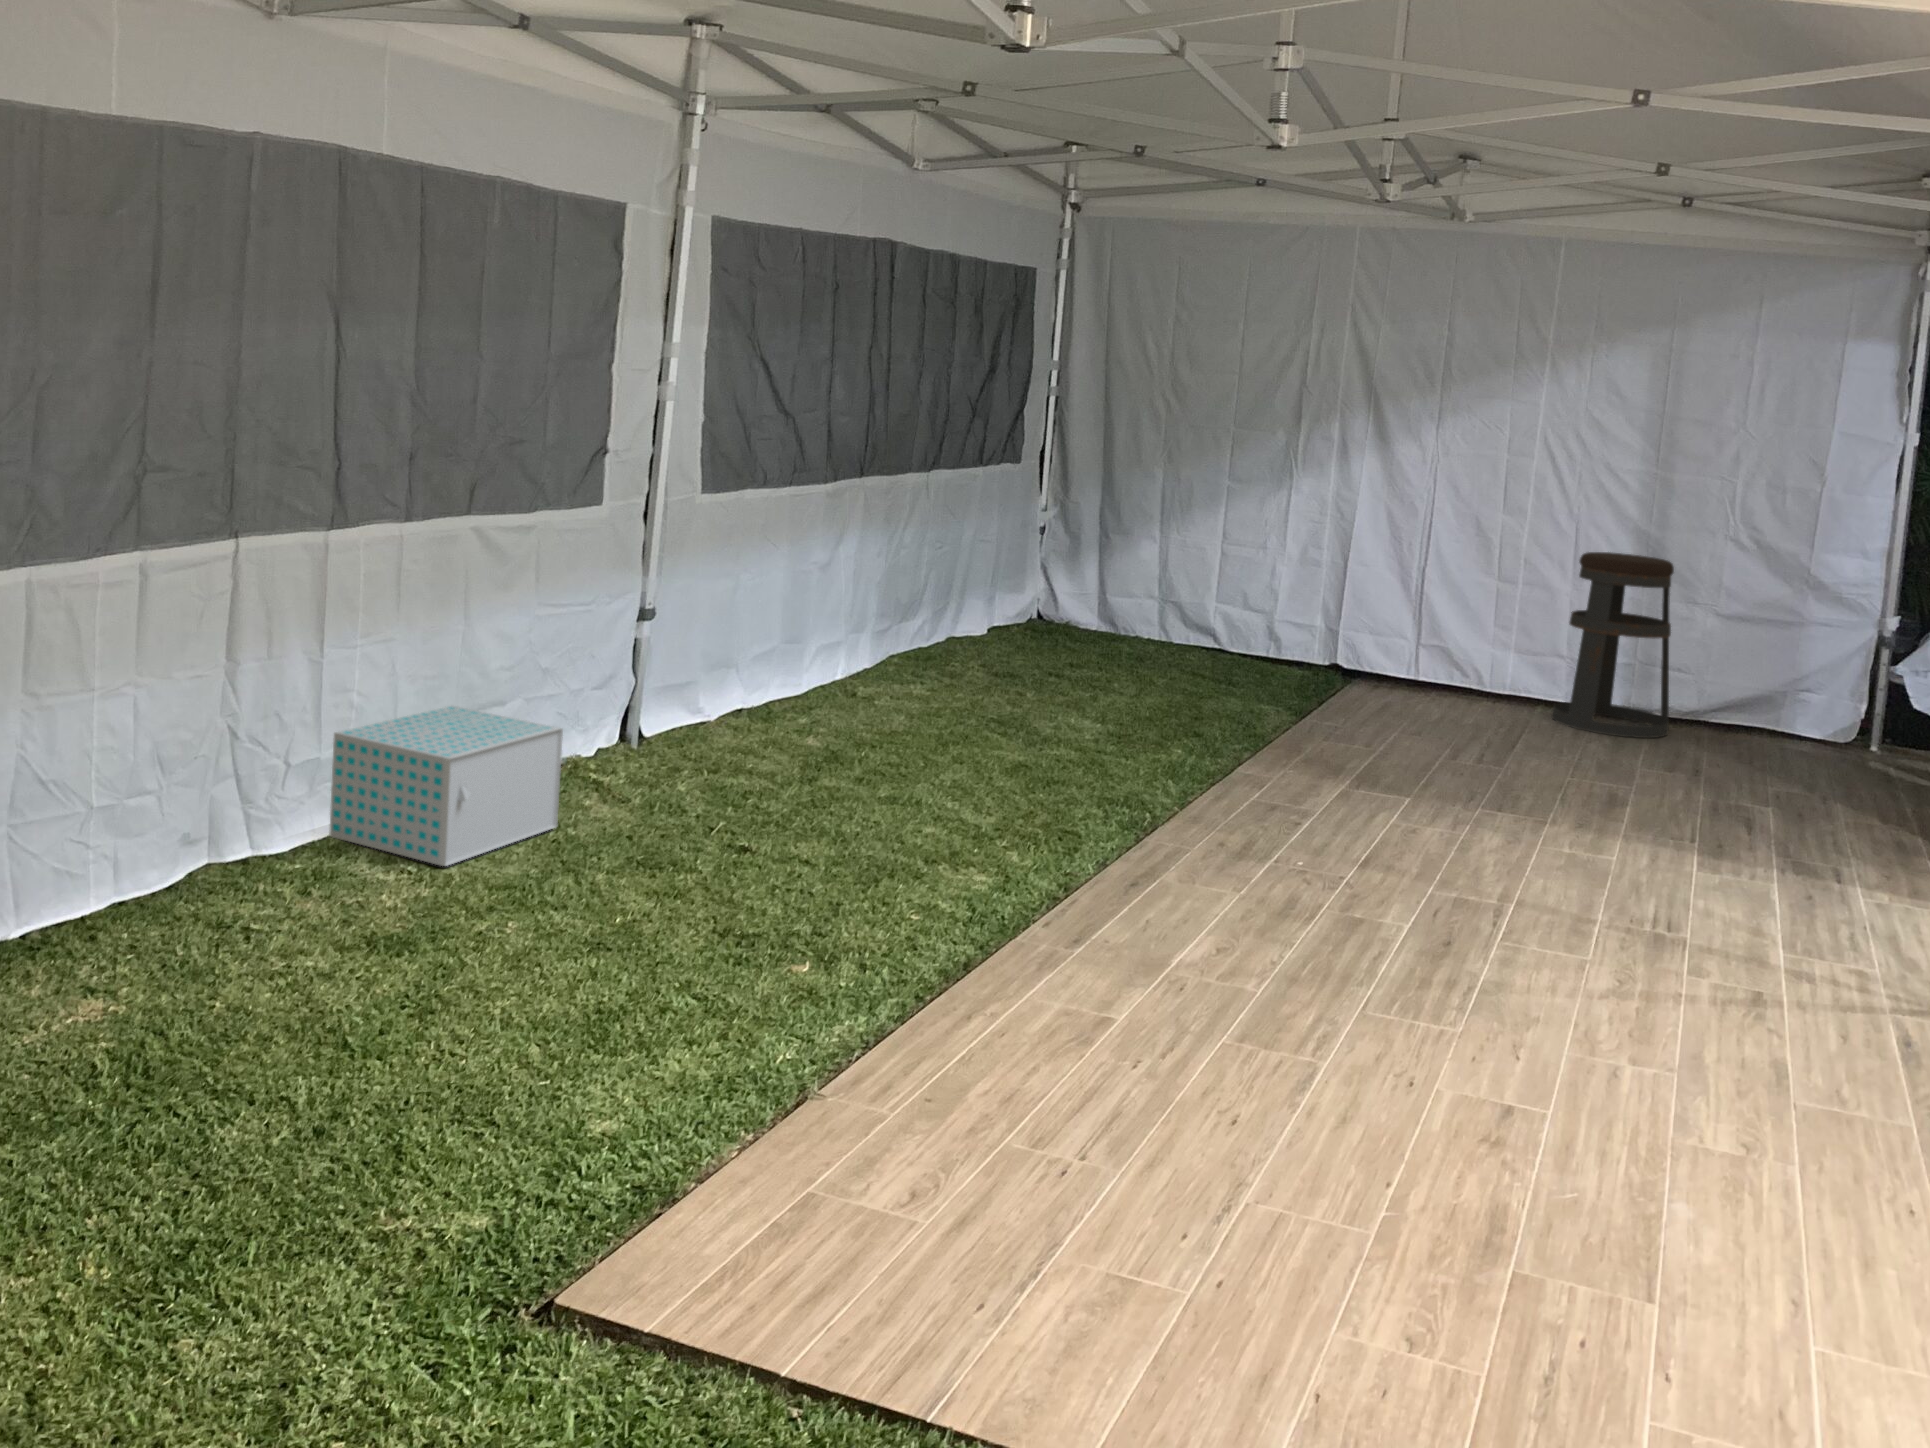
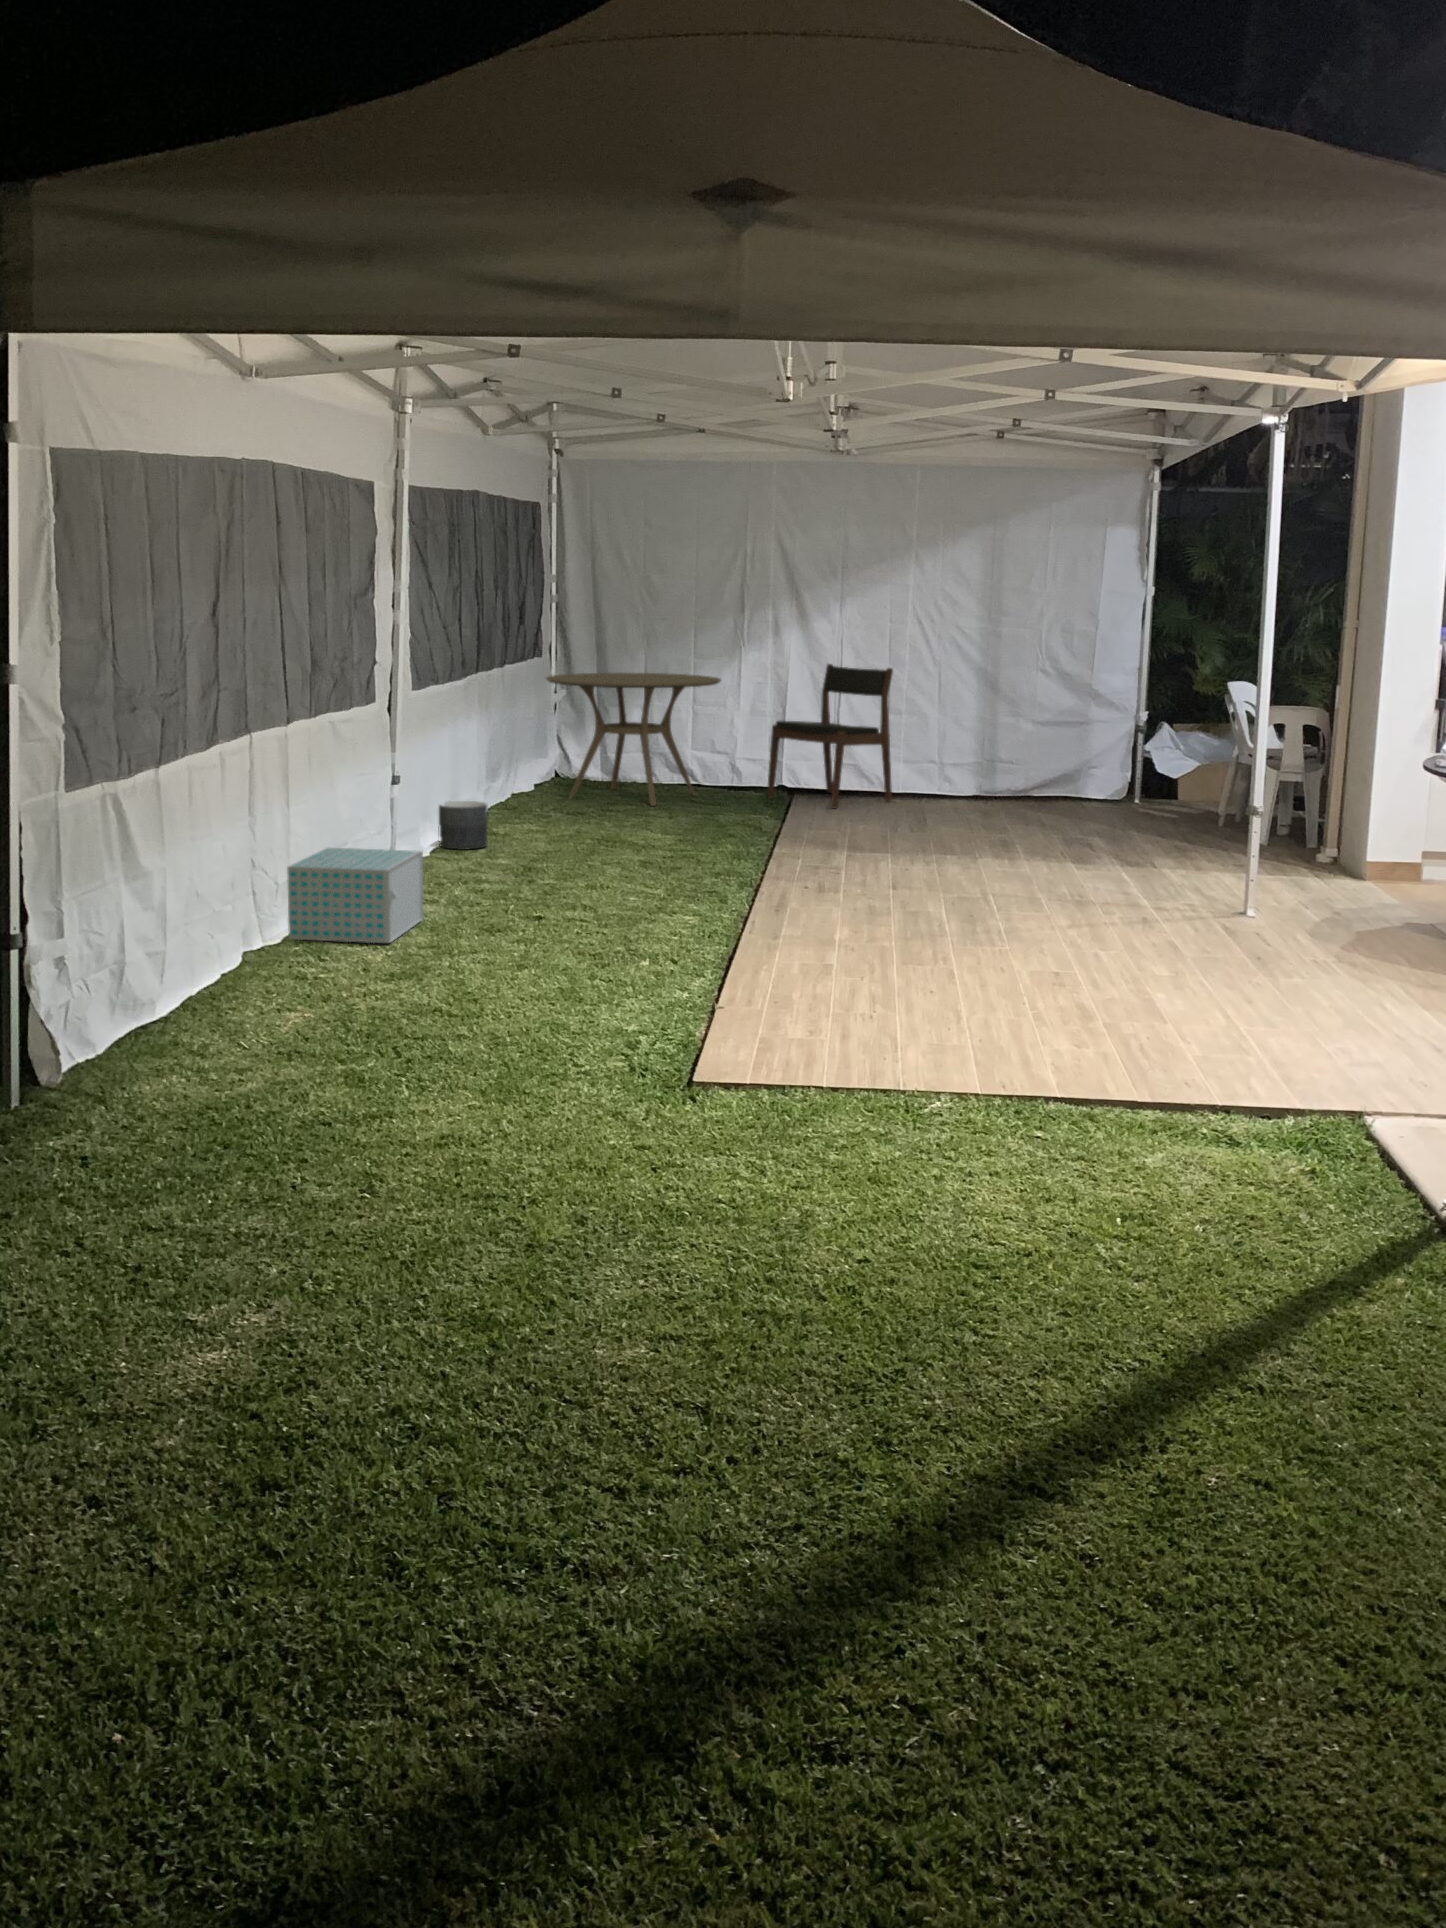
dining table: none [1012,488,1245,673] -> present [546,673,721,806]
dining chair: none [1299,504,1493,706] -> present [767,664,893,809]
bar stool: present [1551,552,1674,738] -> none [941,686,1016,810]
planter: none [761,644,829,713] -> present [439,801,487,850]

